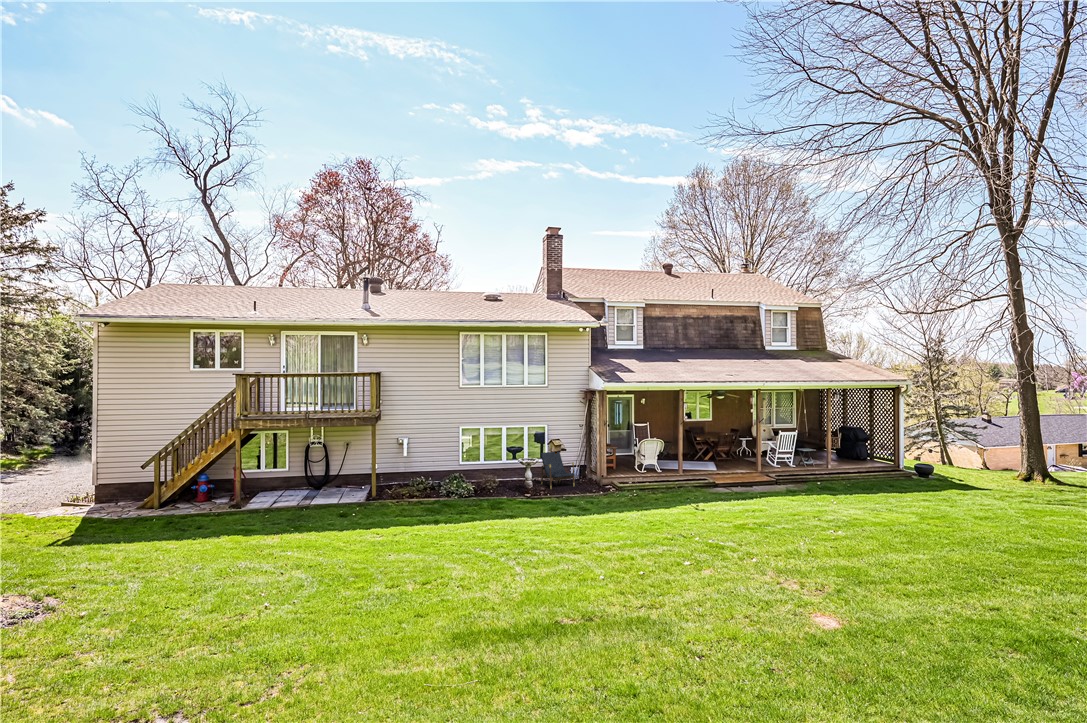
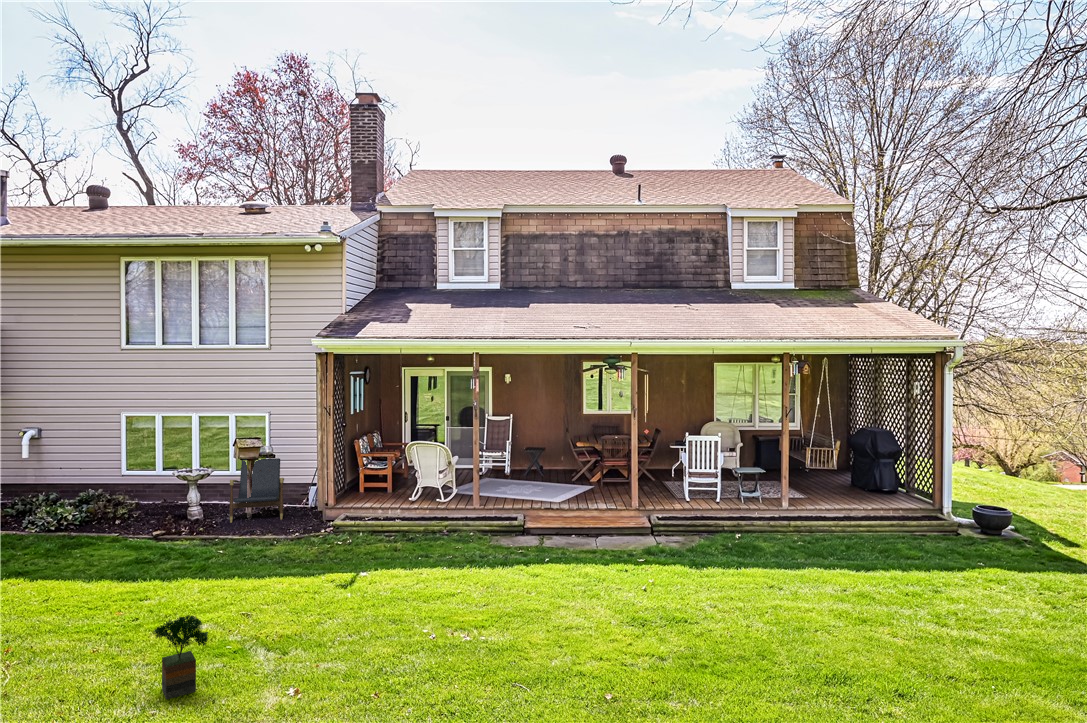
potted tree: none [717,515,742,550] -> present [153,615,208,699]

